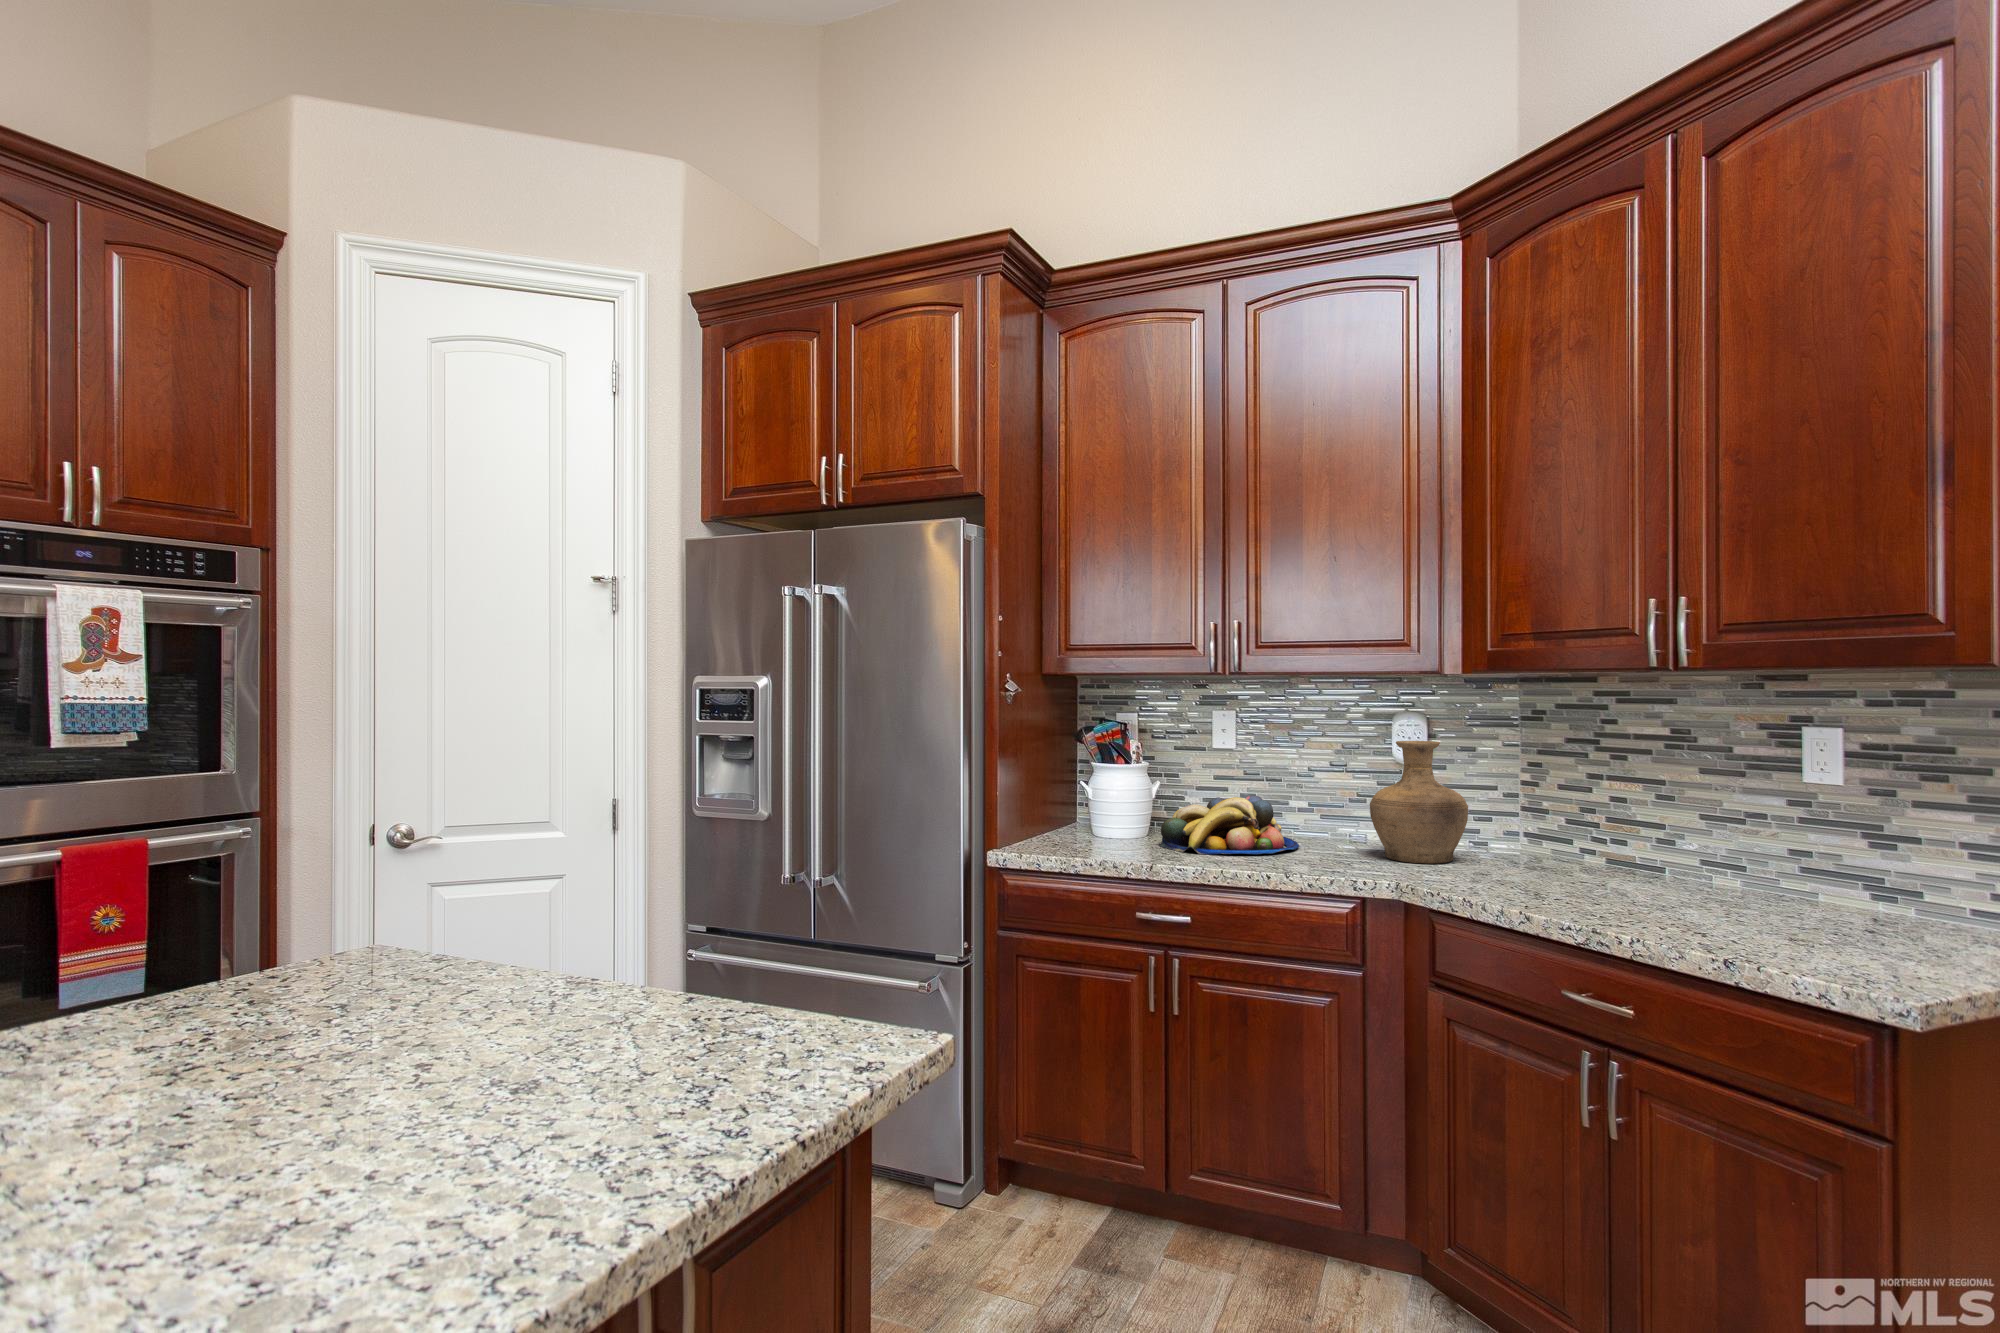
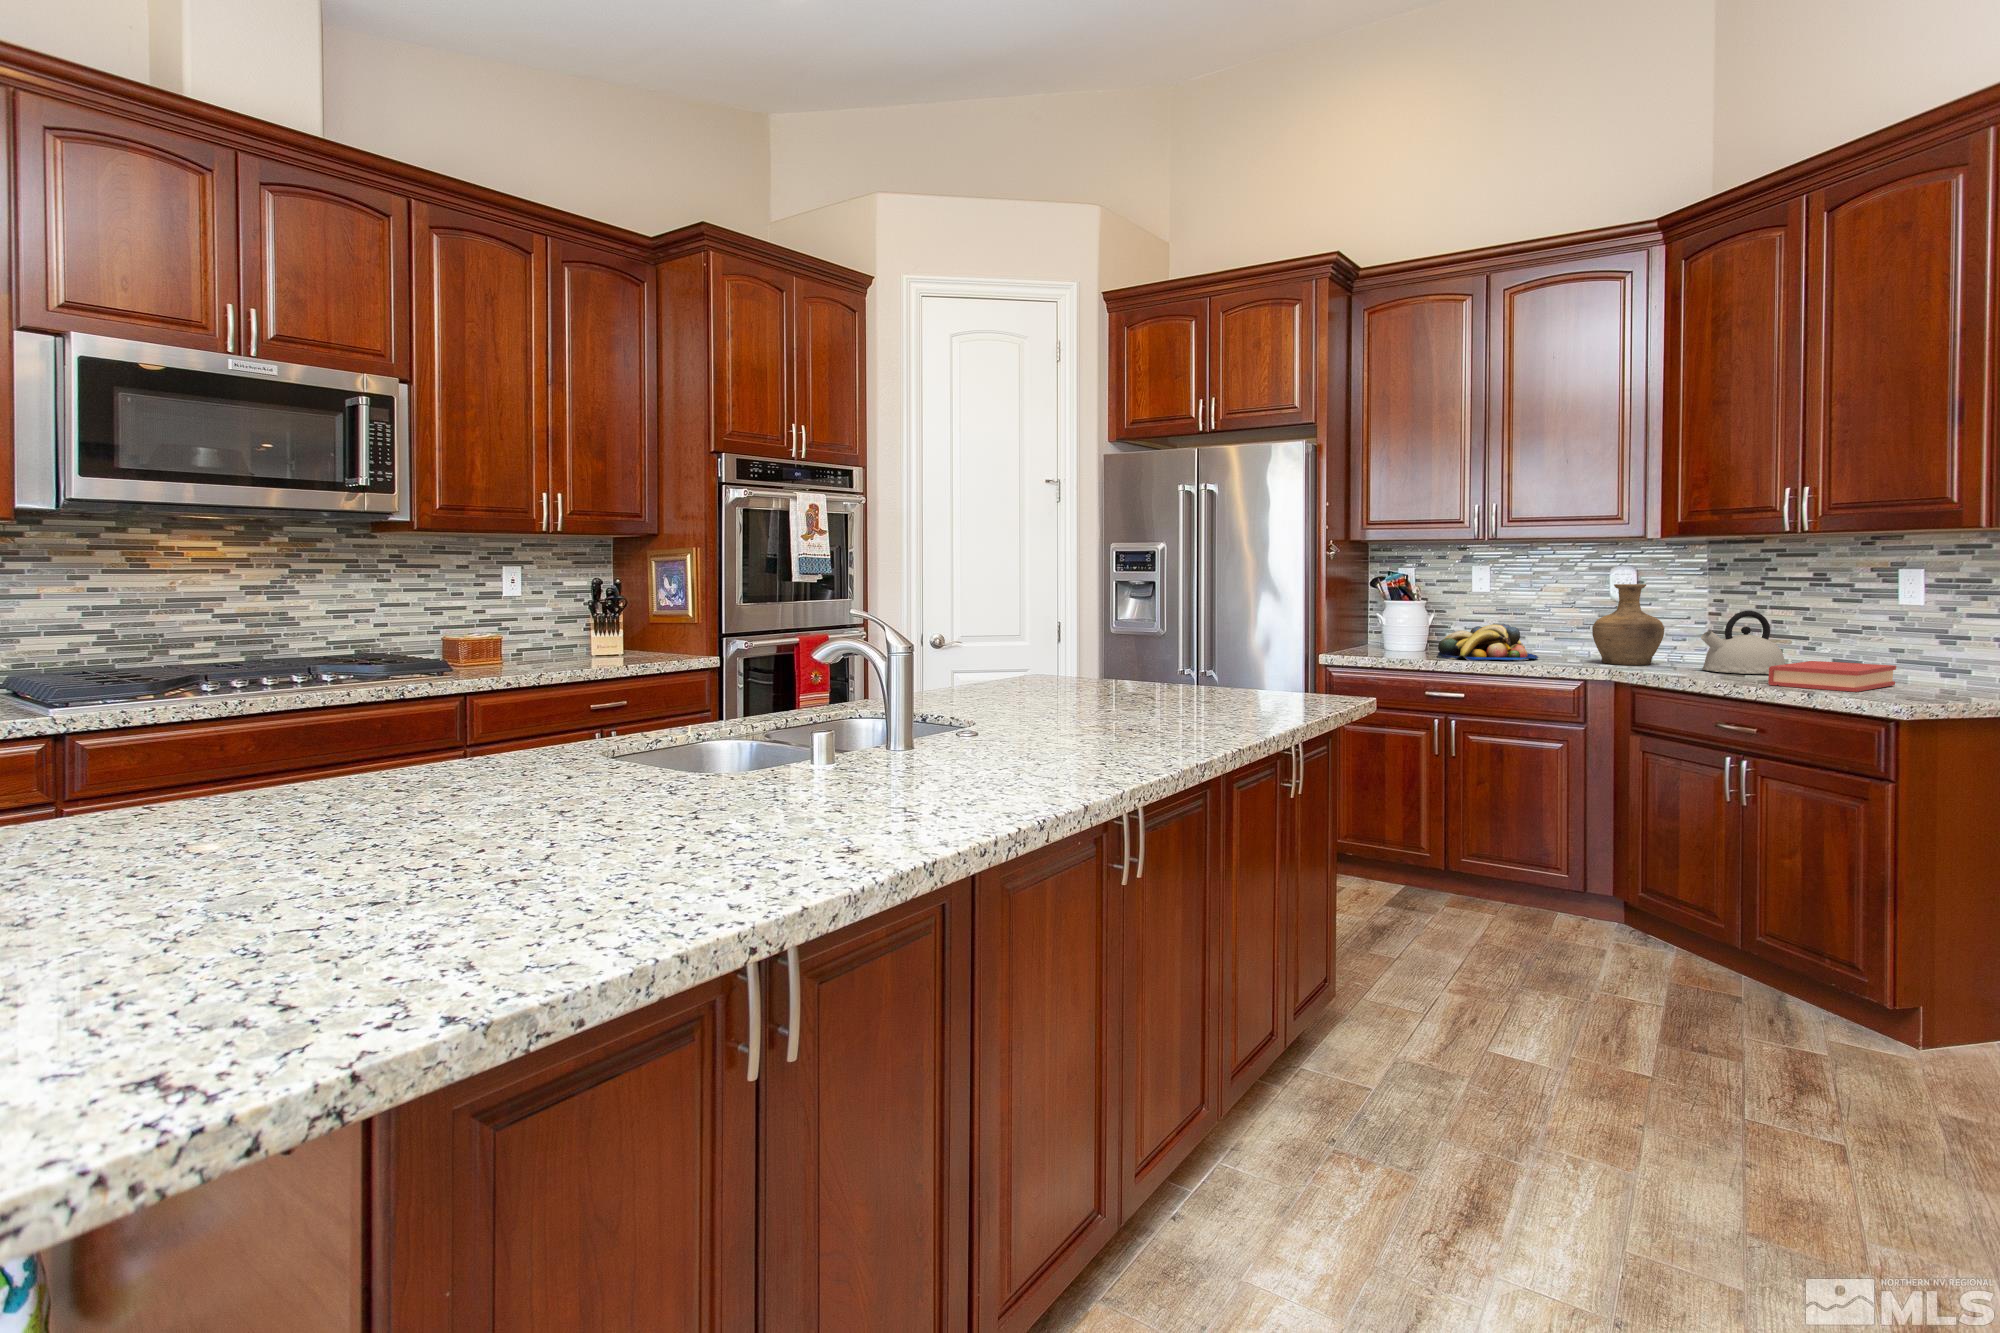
kettle: none [1523,787,1648,889] -> present [1701,611,1785,674]
hardback book: none [1644,875,1829,950] -> present [1768,661,1896,692]

